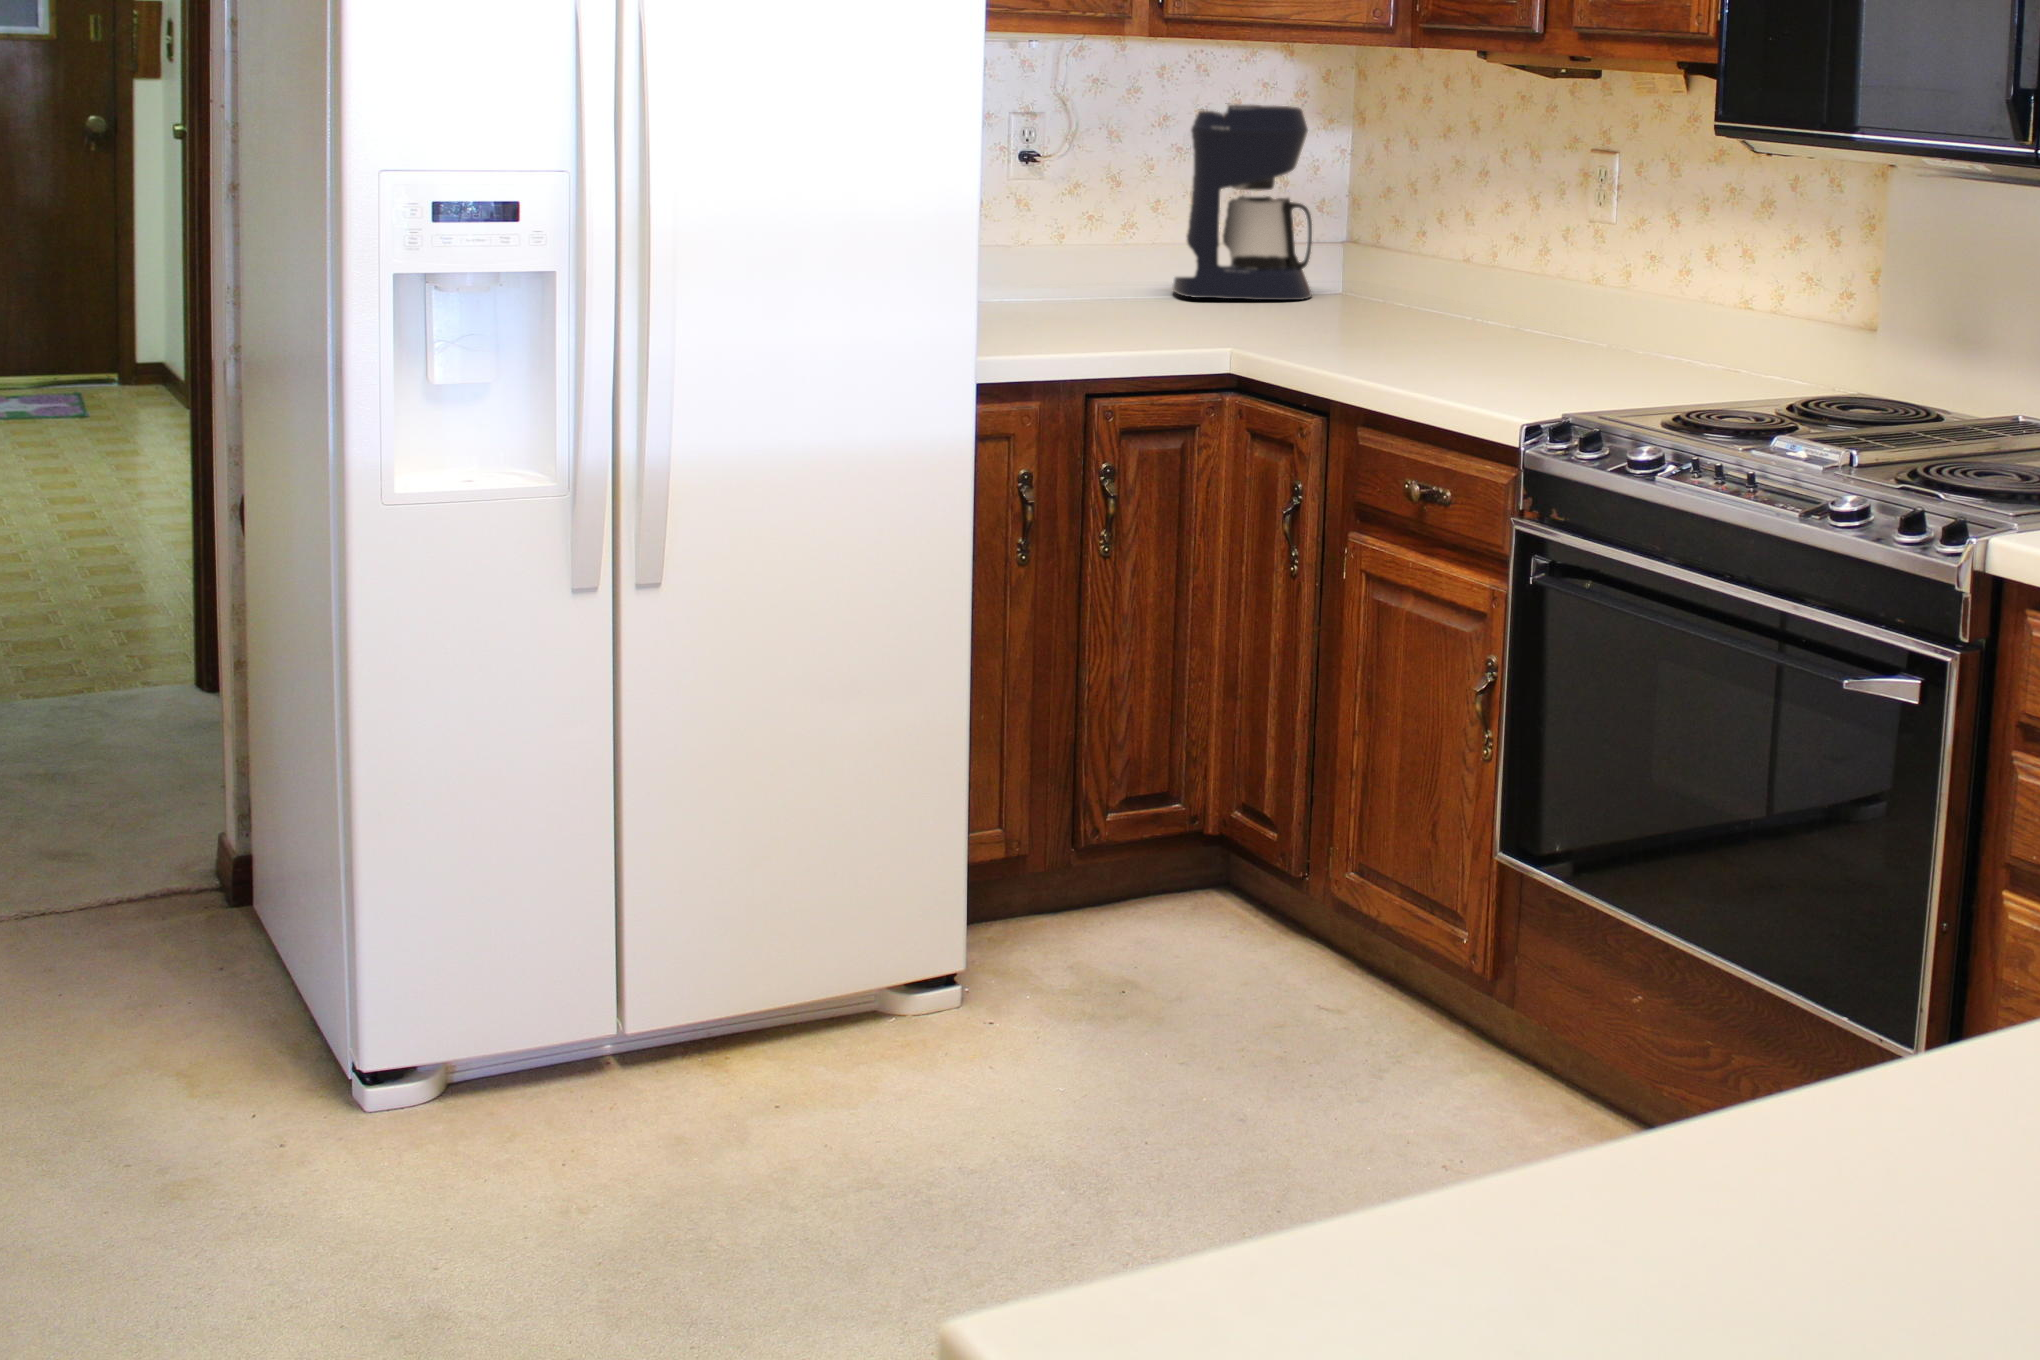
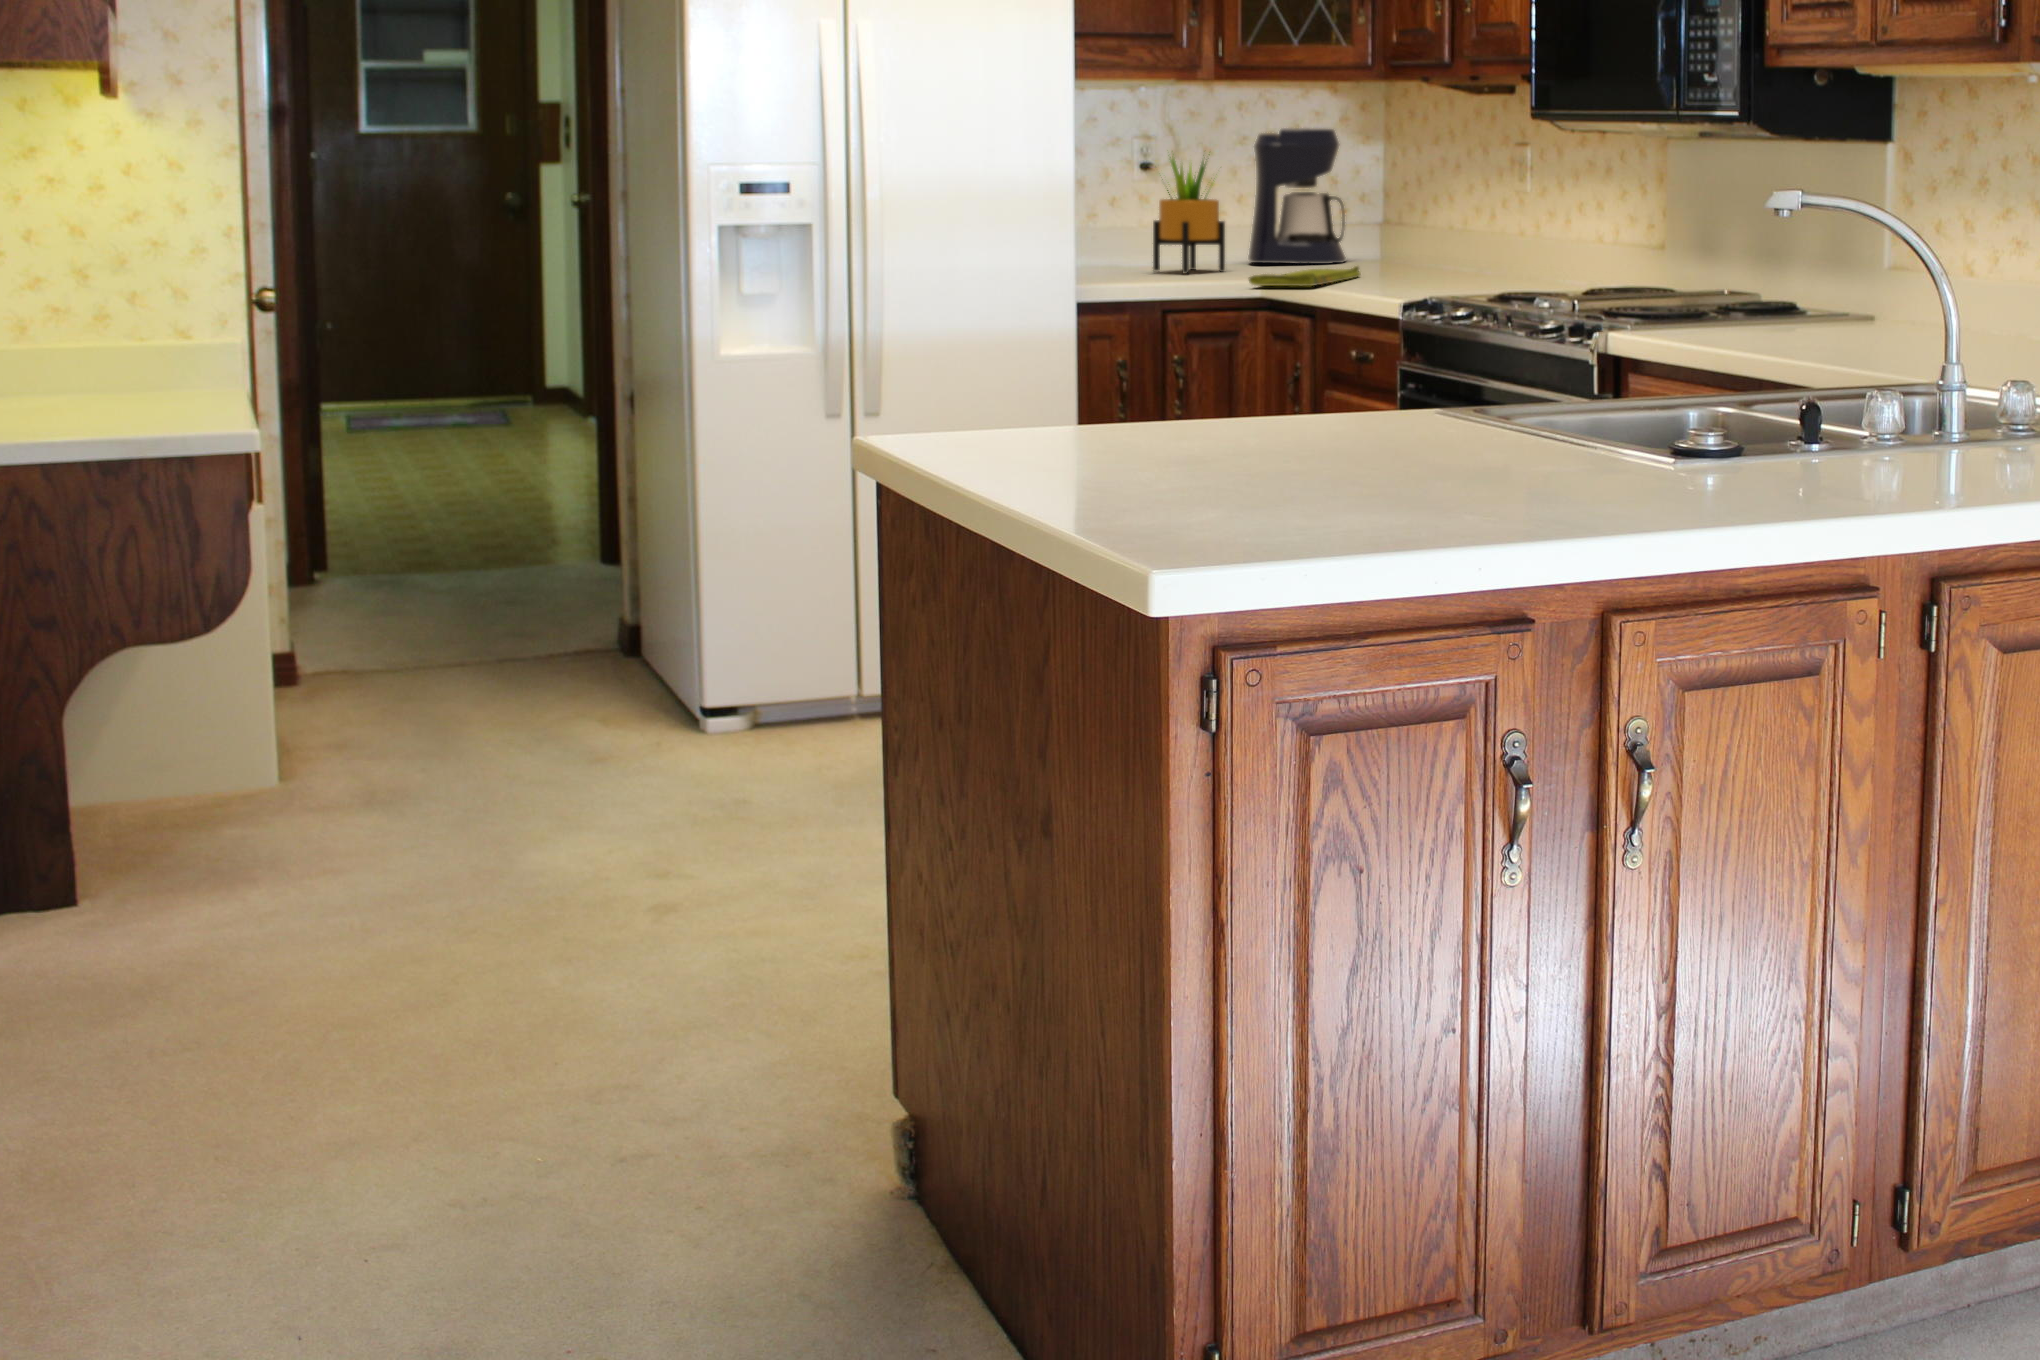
potted plant: none [1048,130,1156,318] -> present [1153,154,1225,274]
dish towel: none [1228,320,1371,363] -> present [1249,266,1360,286]

